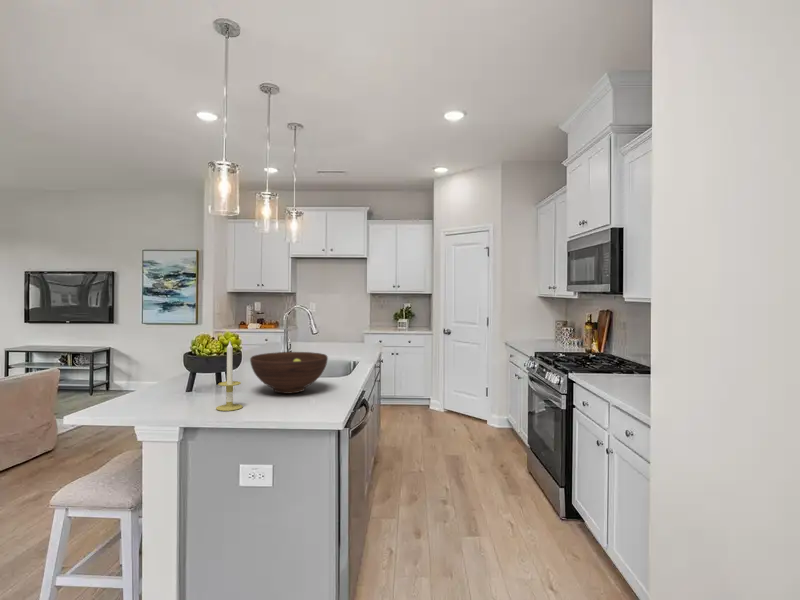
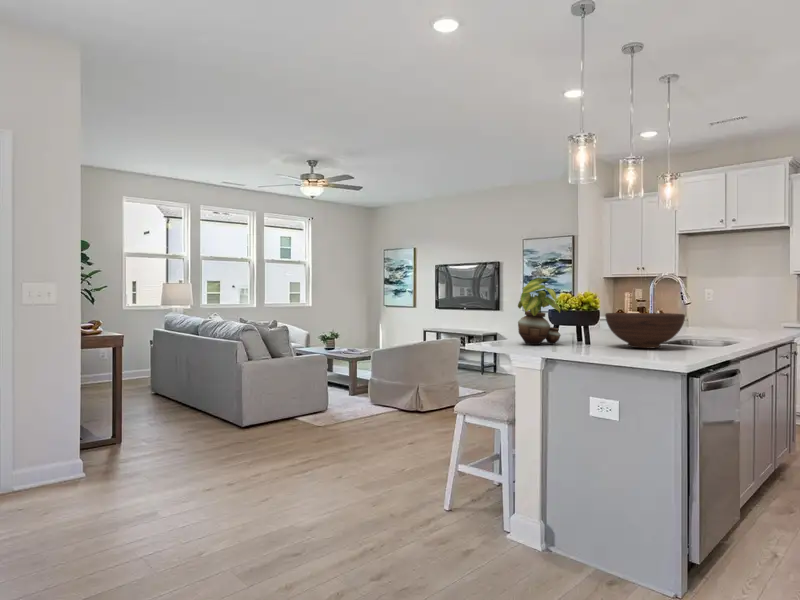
potted plant: none [142,319,200,400] -> present [518,278,561,345]
candle: present [216,342,243,411] -> none [572,292,595,352]

